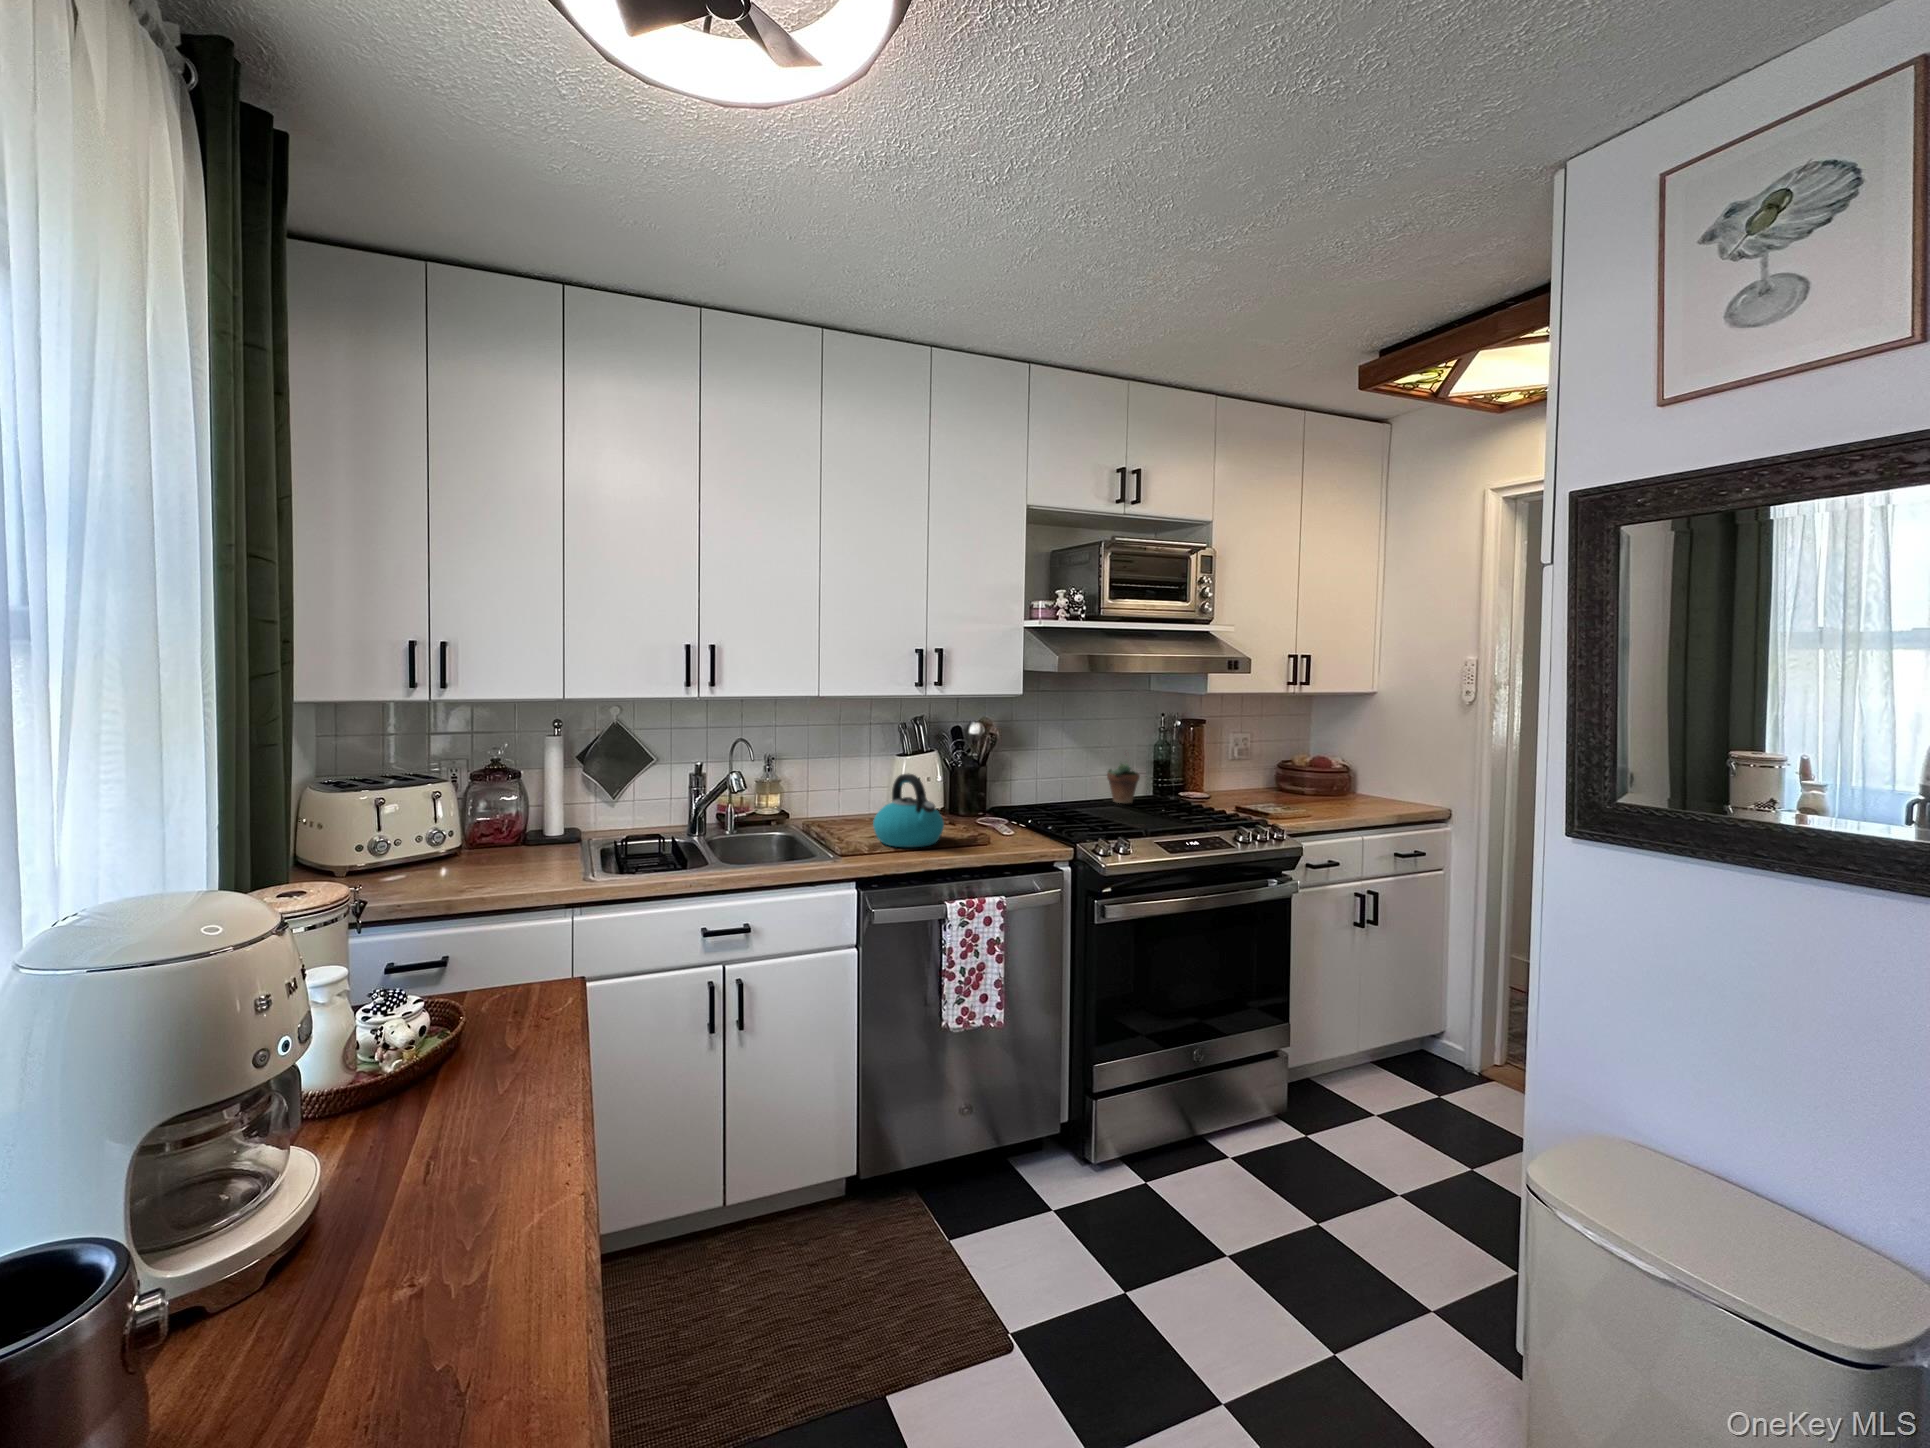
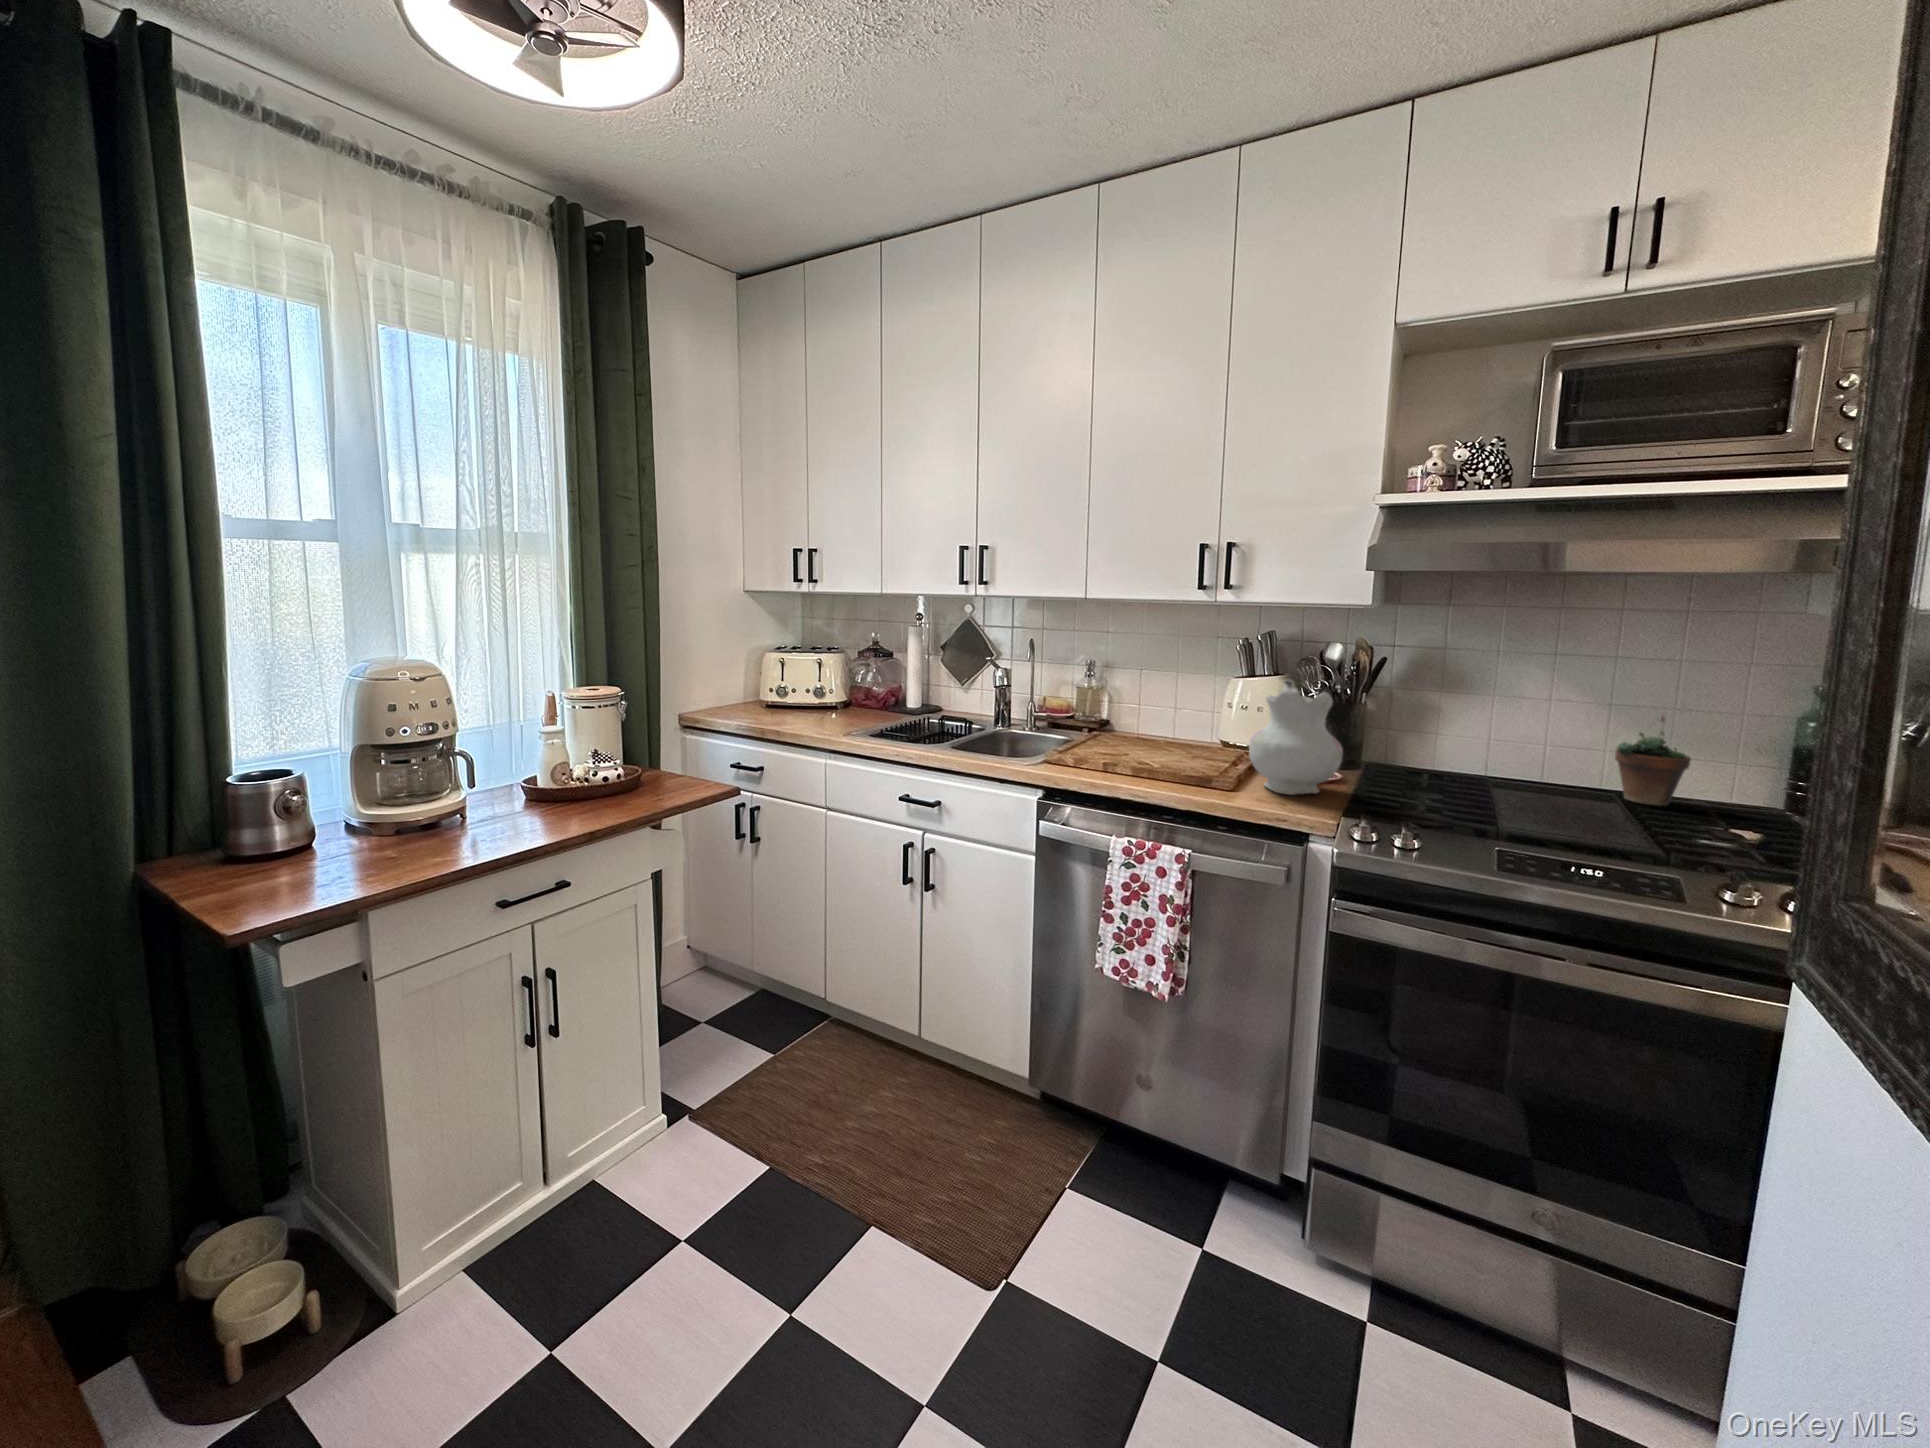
ceramic pitcher: none [986,752,1048,838] -> present [1249,679,1343,795]
kettle: present [873,774,944,847] -> none [1099,689,1184,773]

